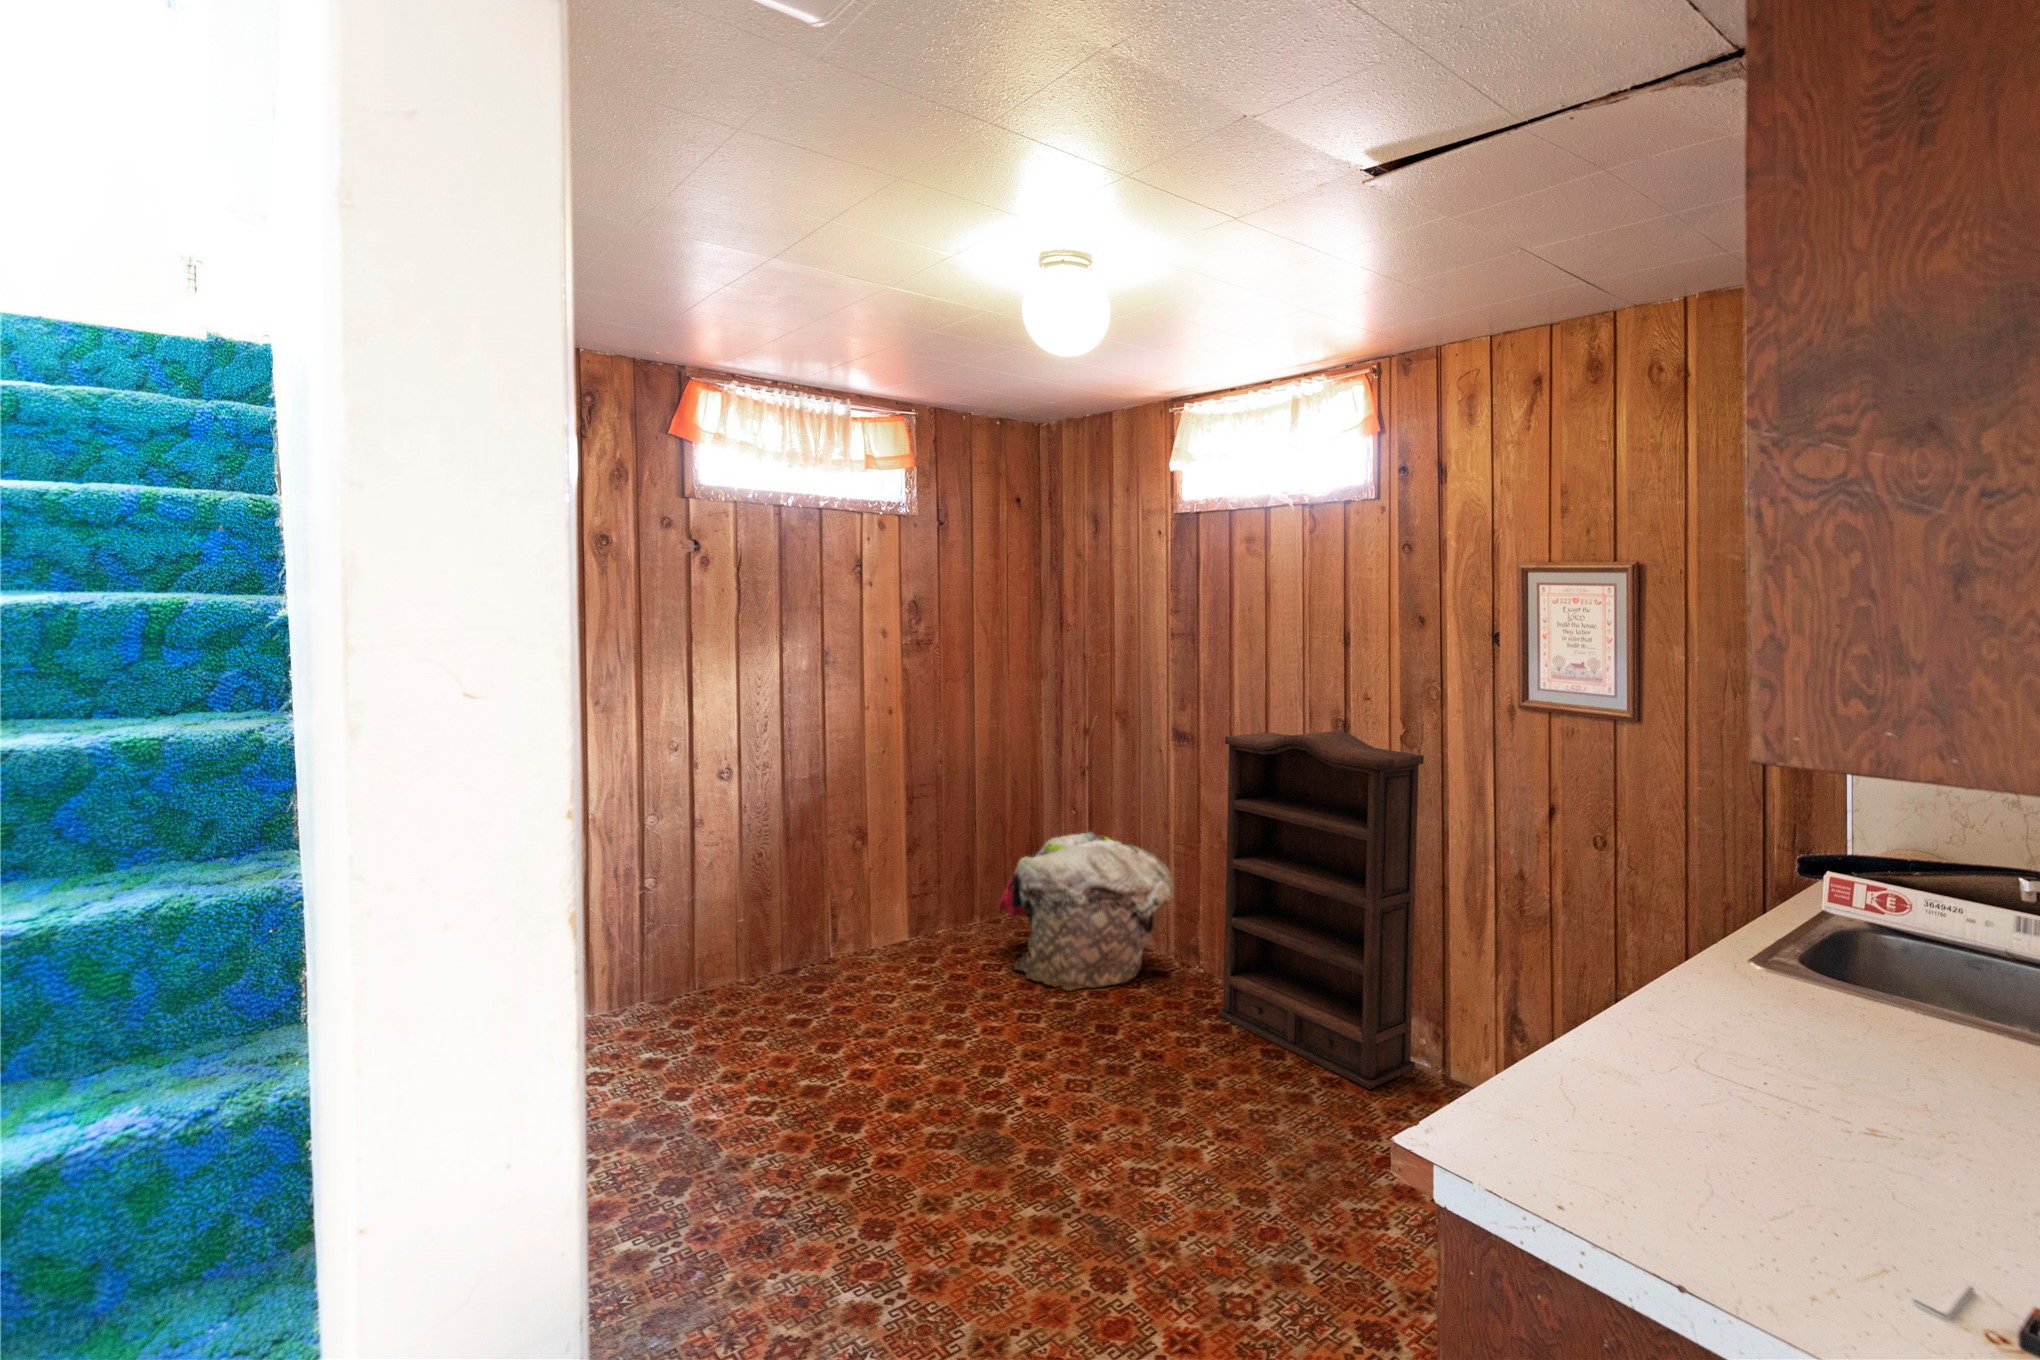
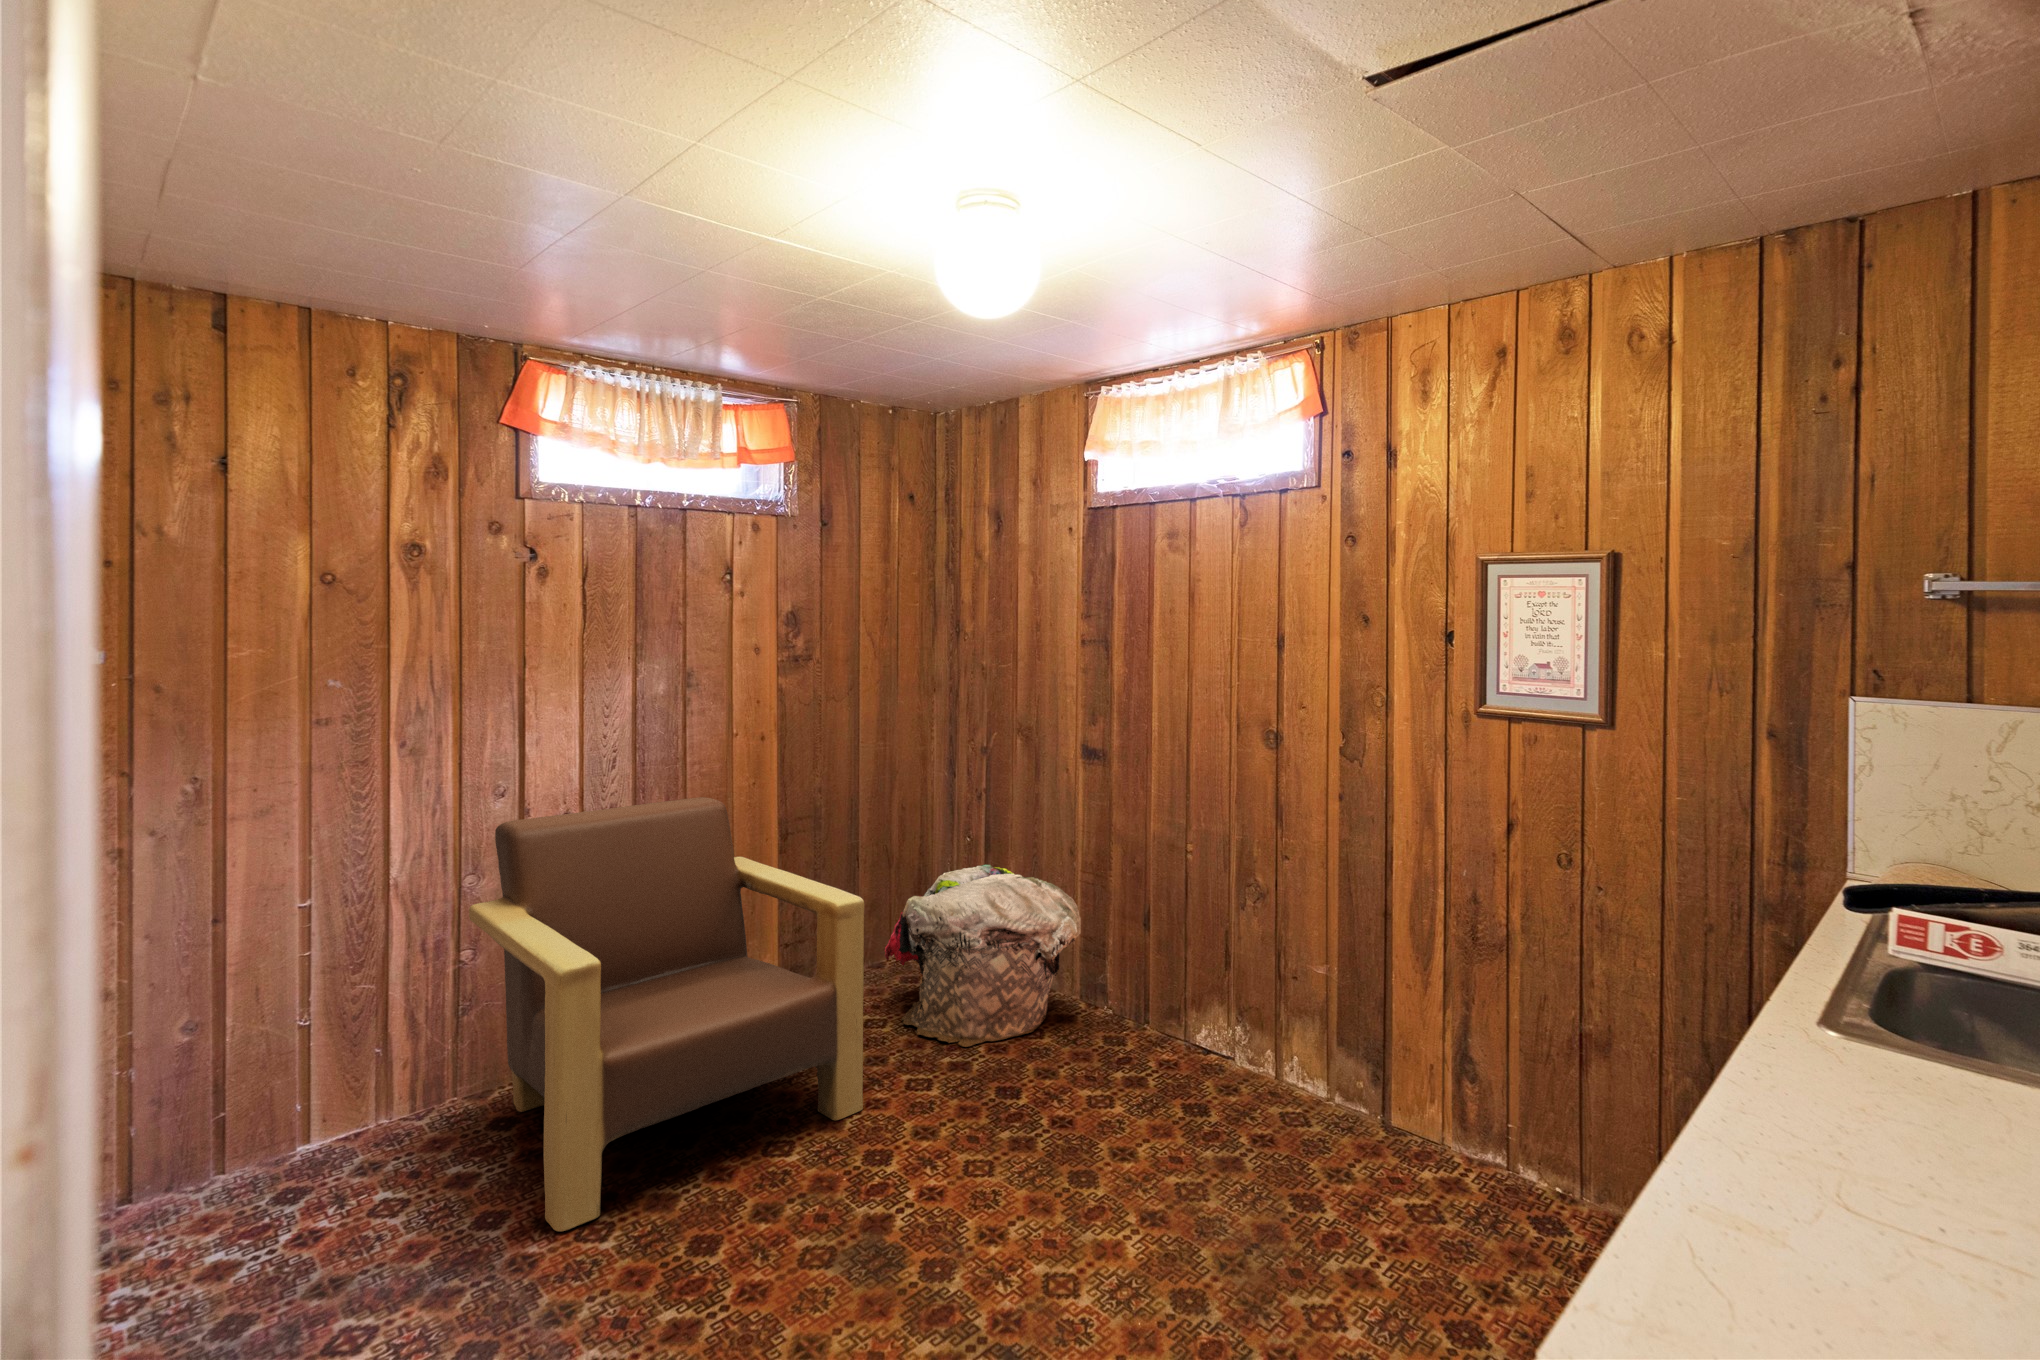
bookshelf: present [1219,731,1424,1089] -> none [1135,747,1355,1147]
armchair: none [659,762,983,1106] -> present [469,797,864,1231]

